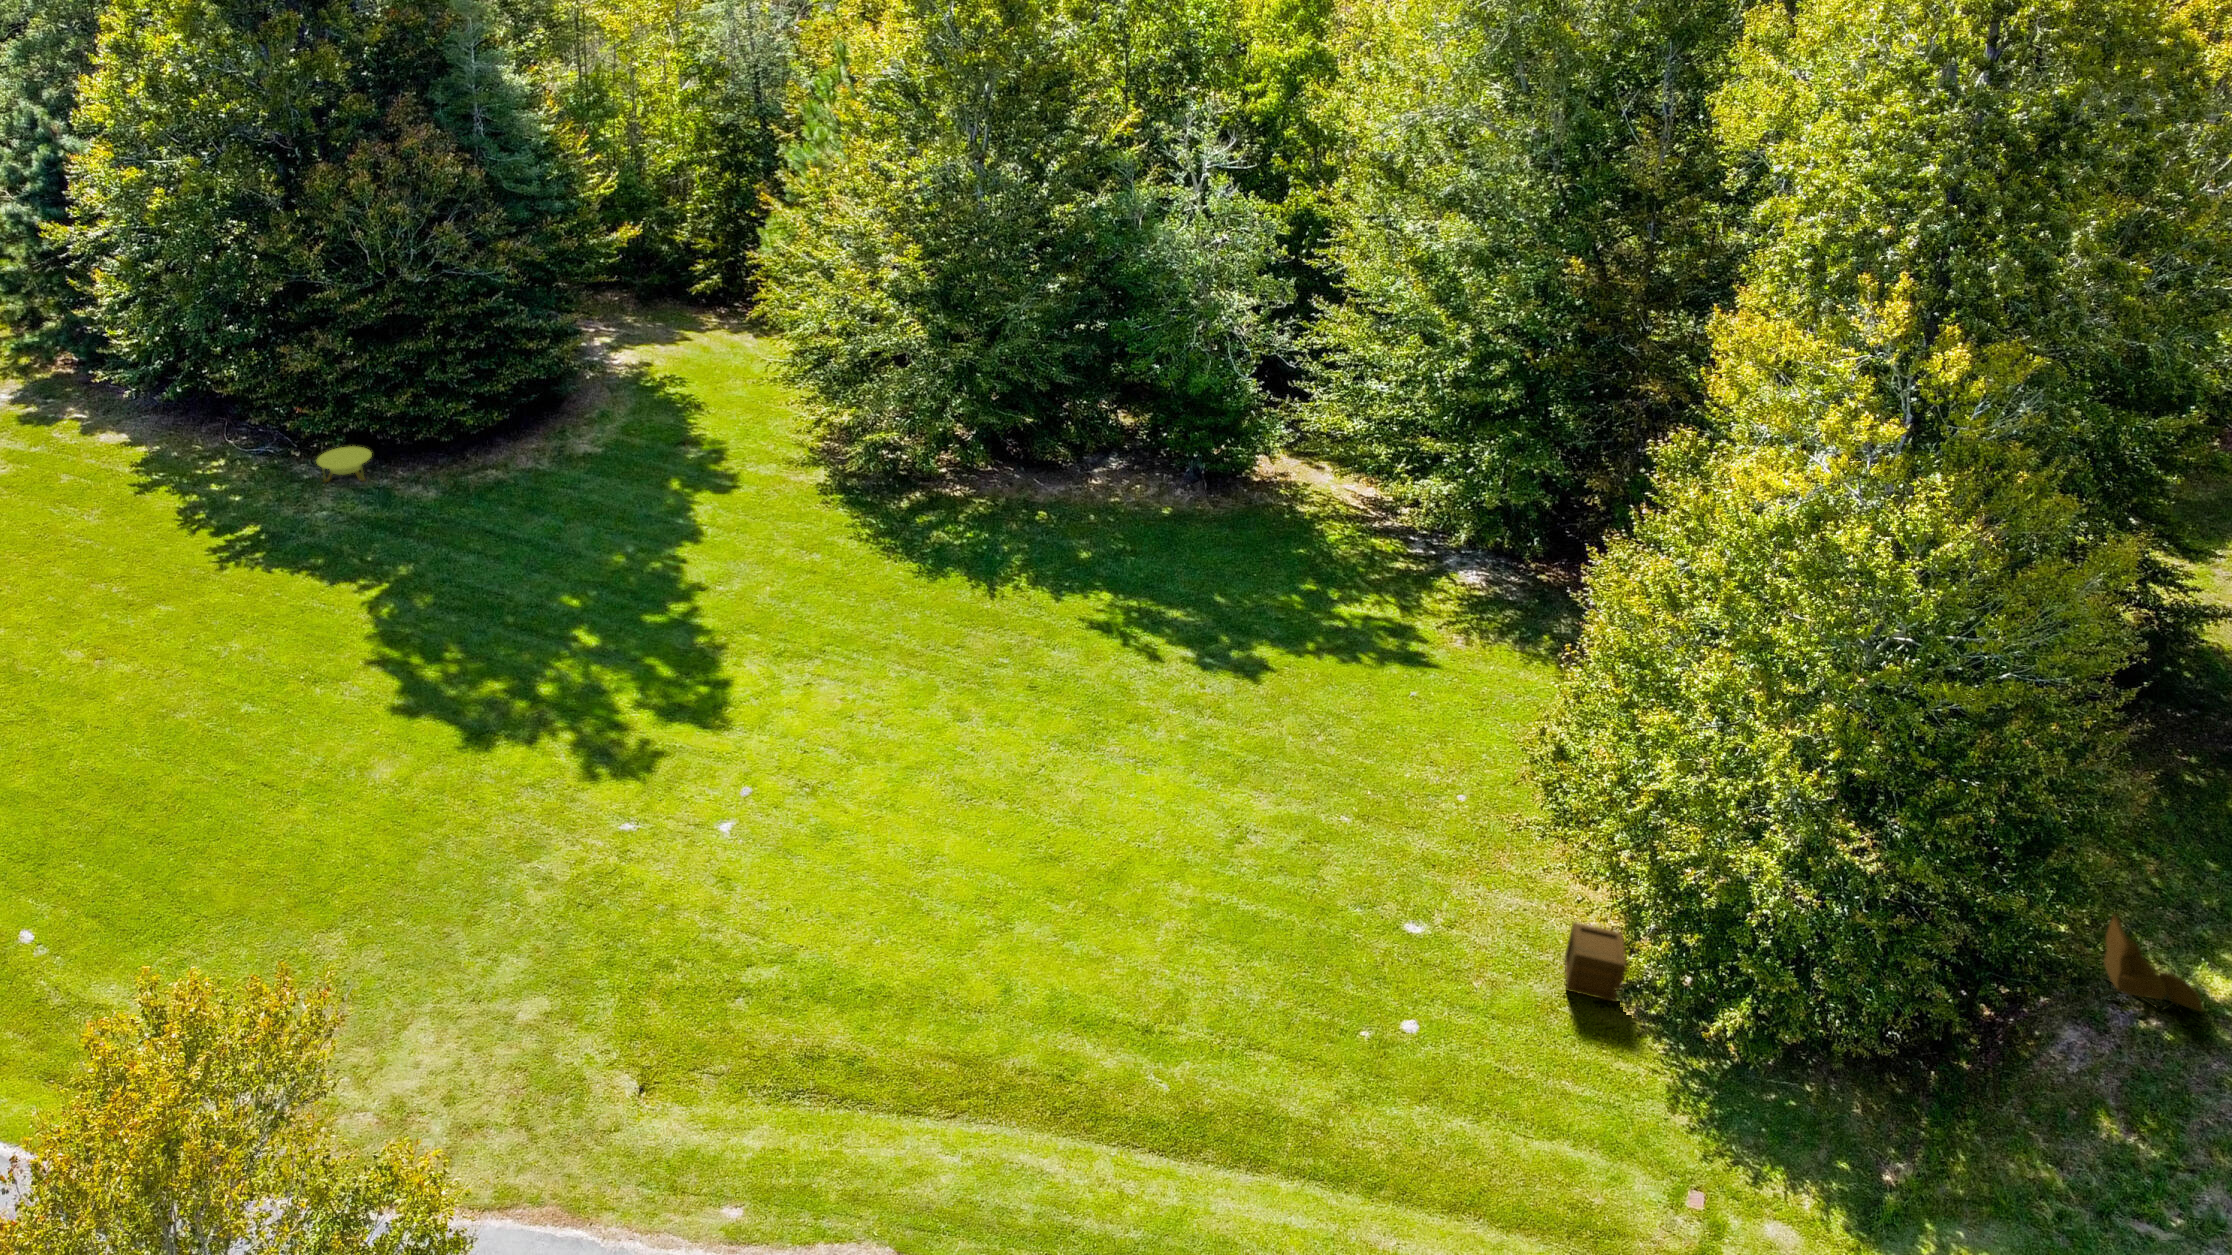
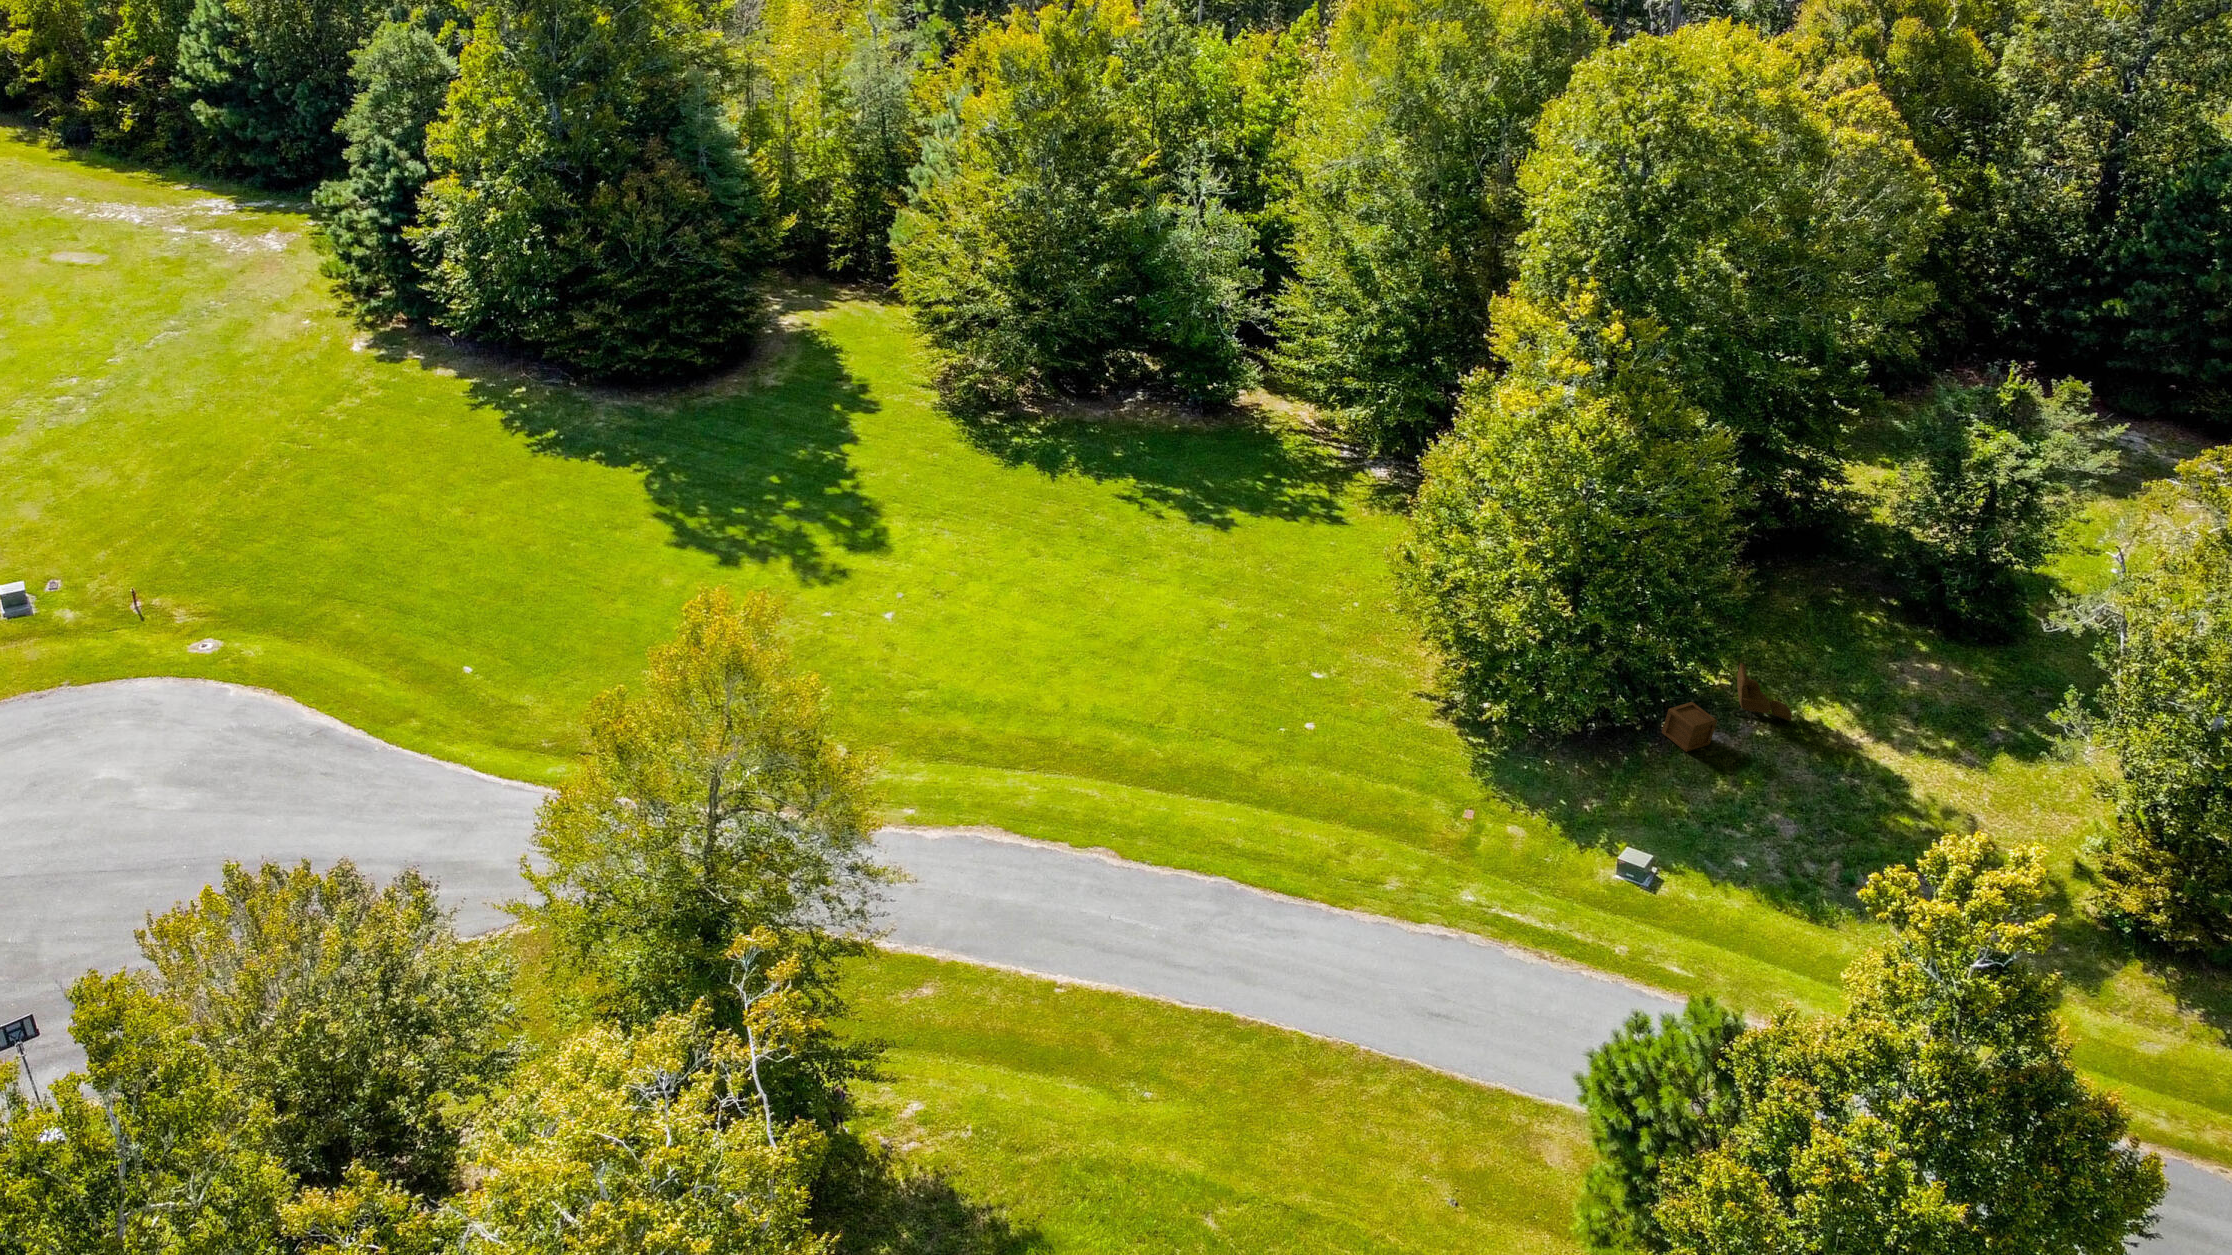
round table: present [317,446,372,482] -> none [586,379,623,404]
wooden crate: present [1565,922,1626,1002] -> present [1662,702,1717,752]

